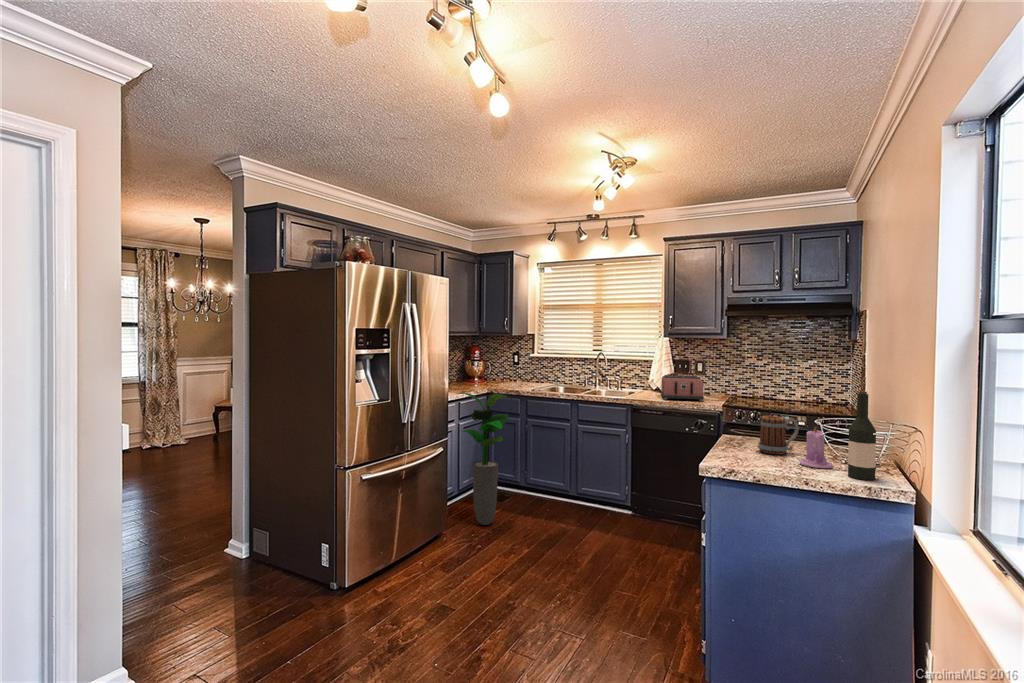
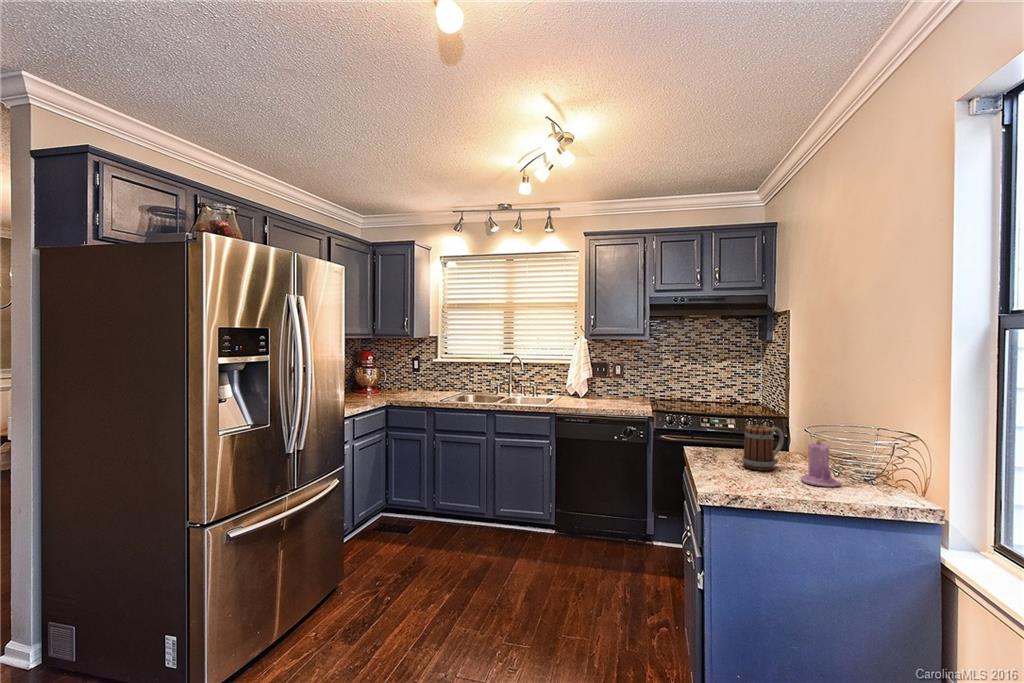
toaster: present [661,375,704,401] -> none [580,379,627,405]
wine bottle: present [848,391,876,480] -> none [865,396,900,500]
potted plant: present [458,393,512,525] -> none [353,406,424,567]

